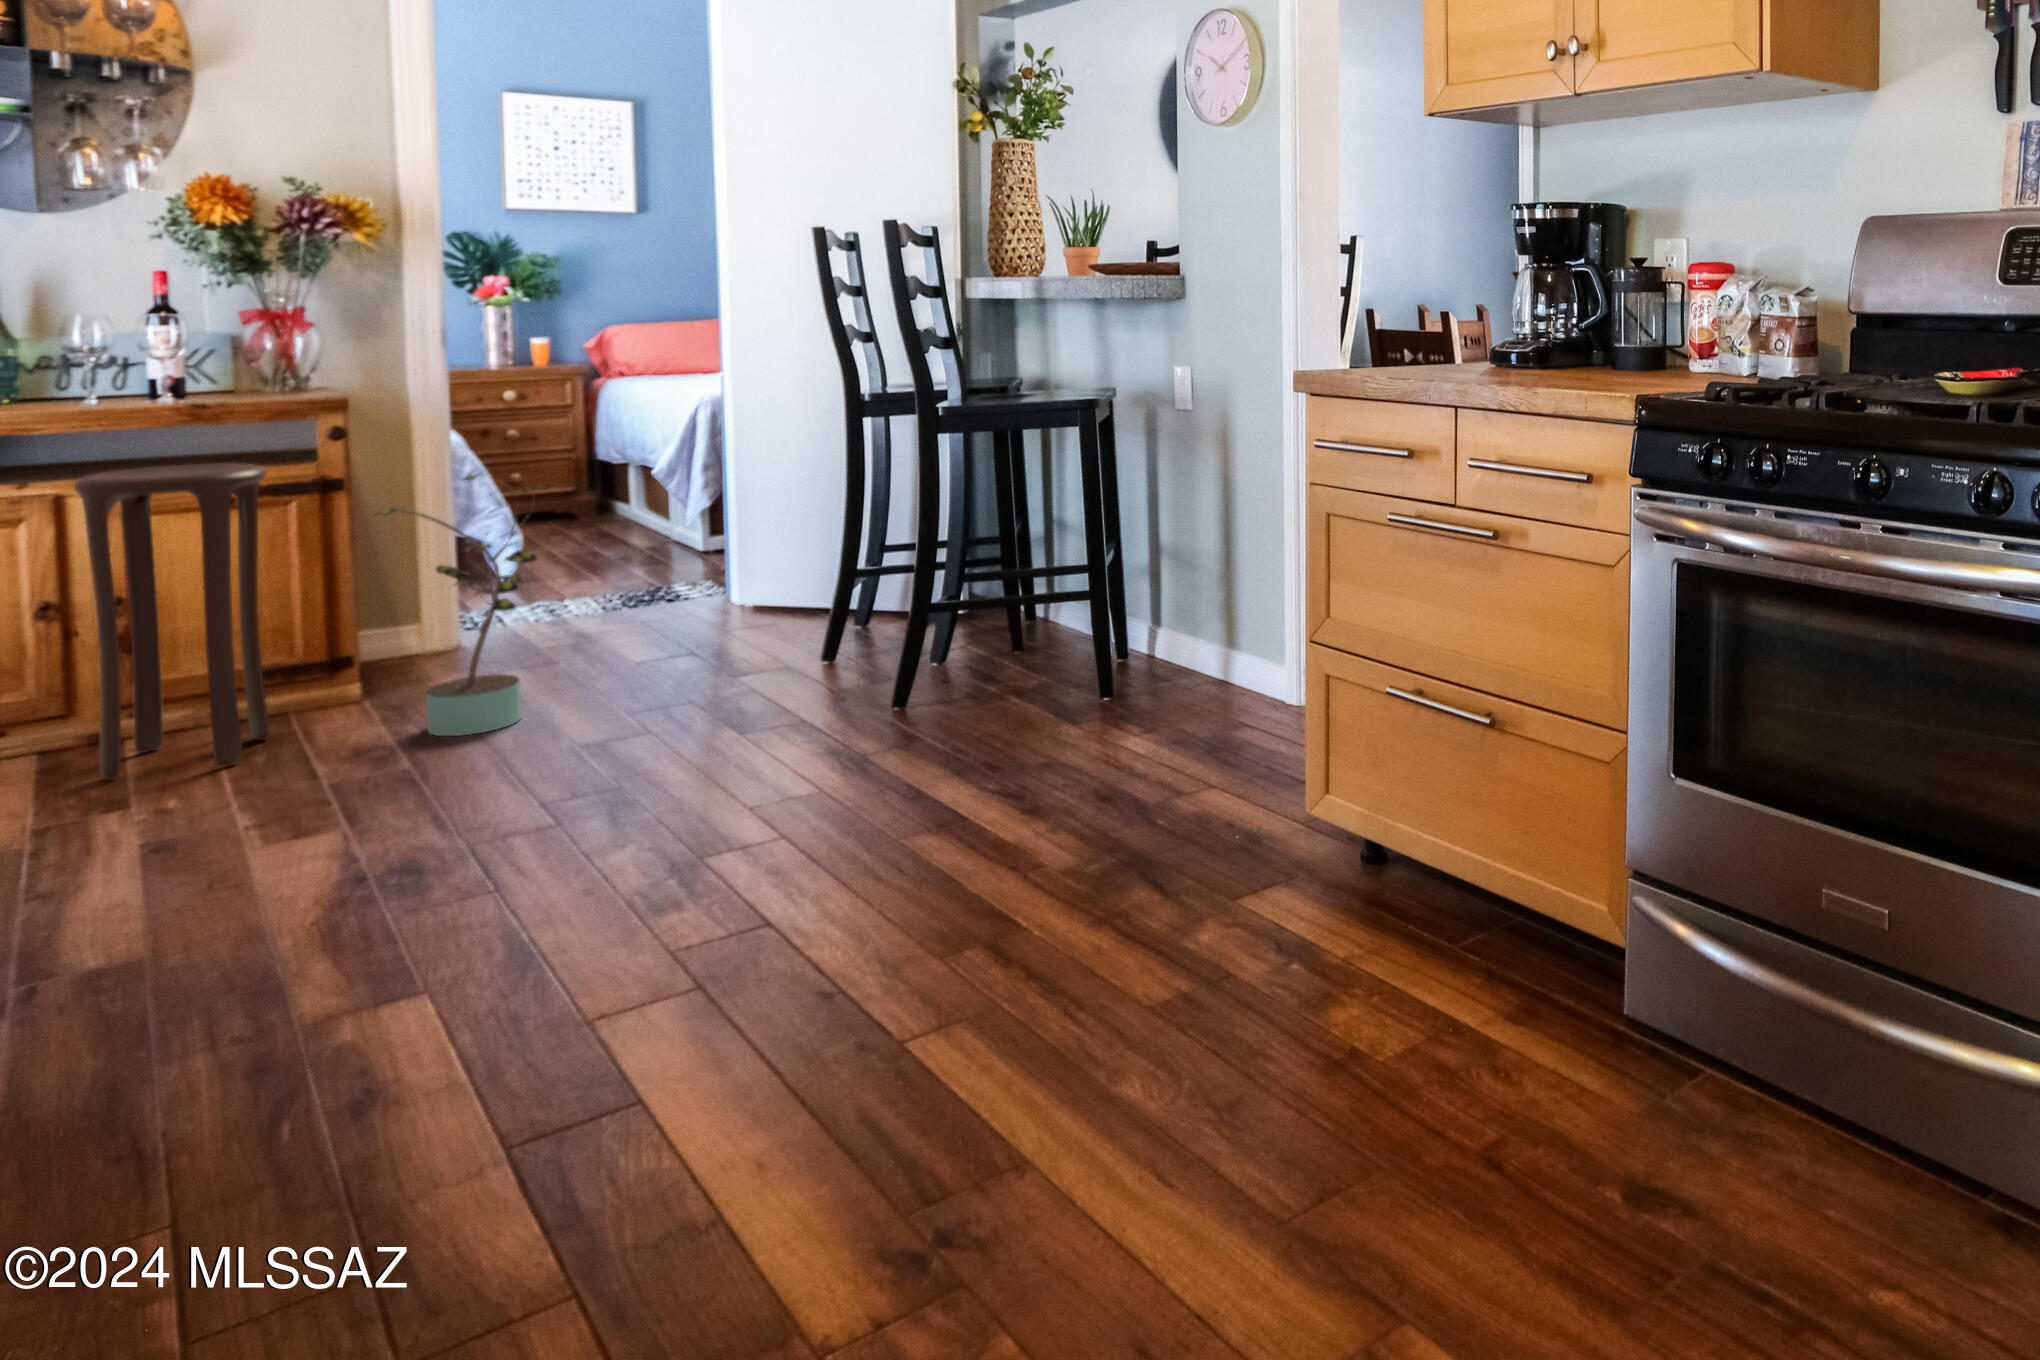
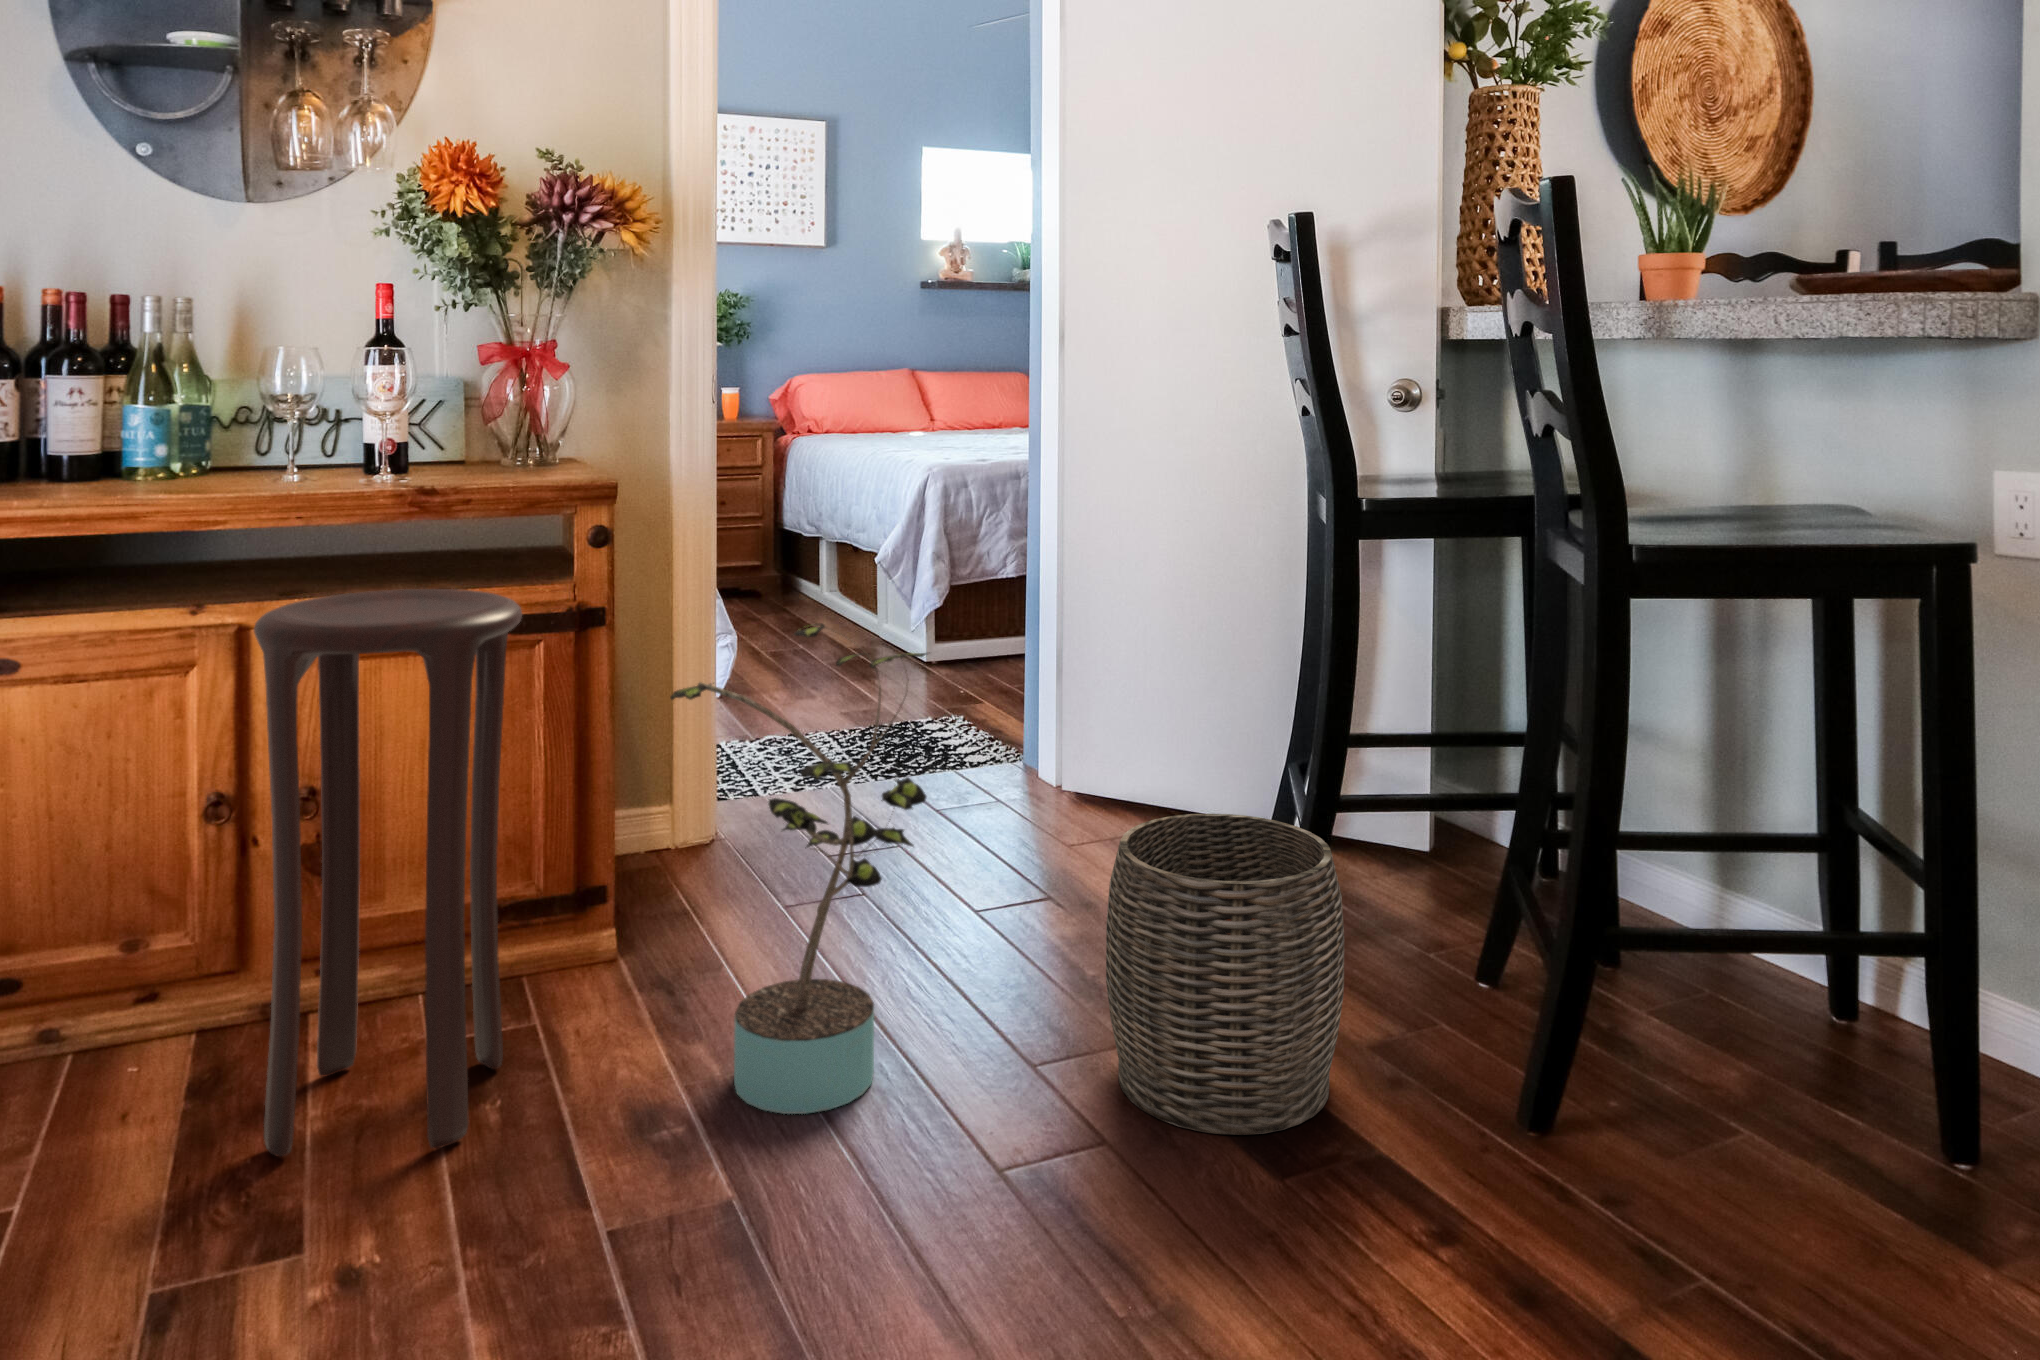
woven basket: none [662,567,804,718] -> present [1106,814,1344,1135]

